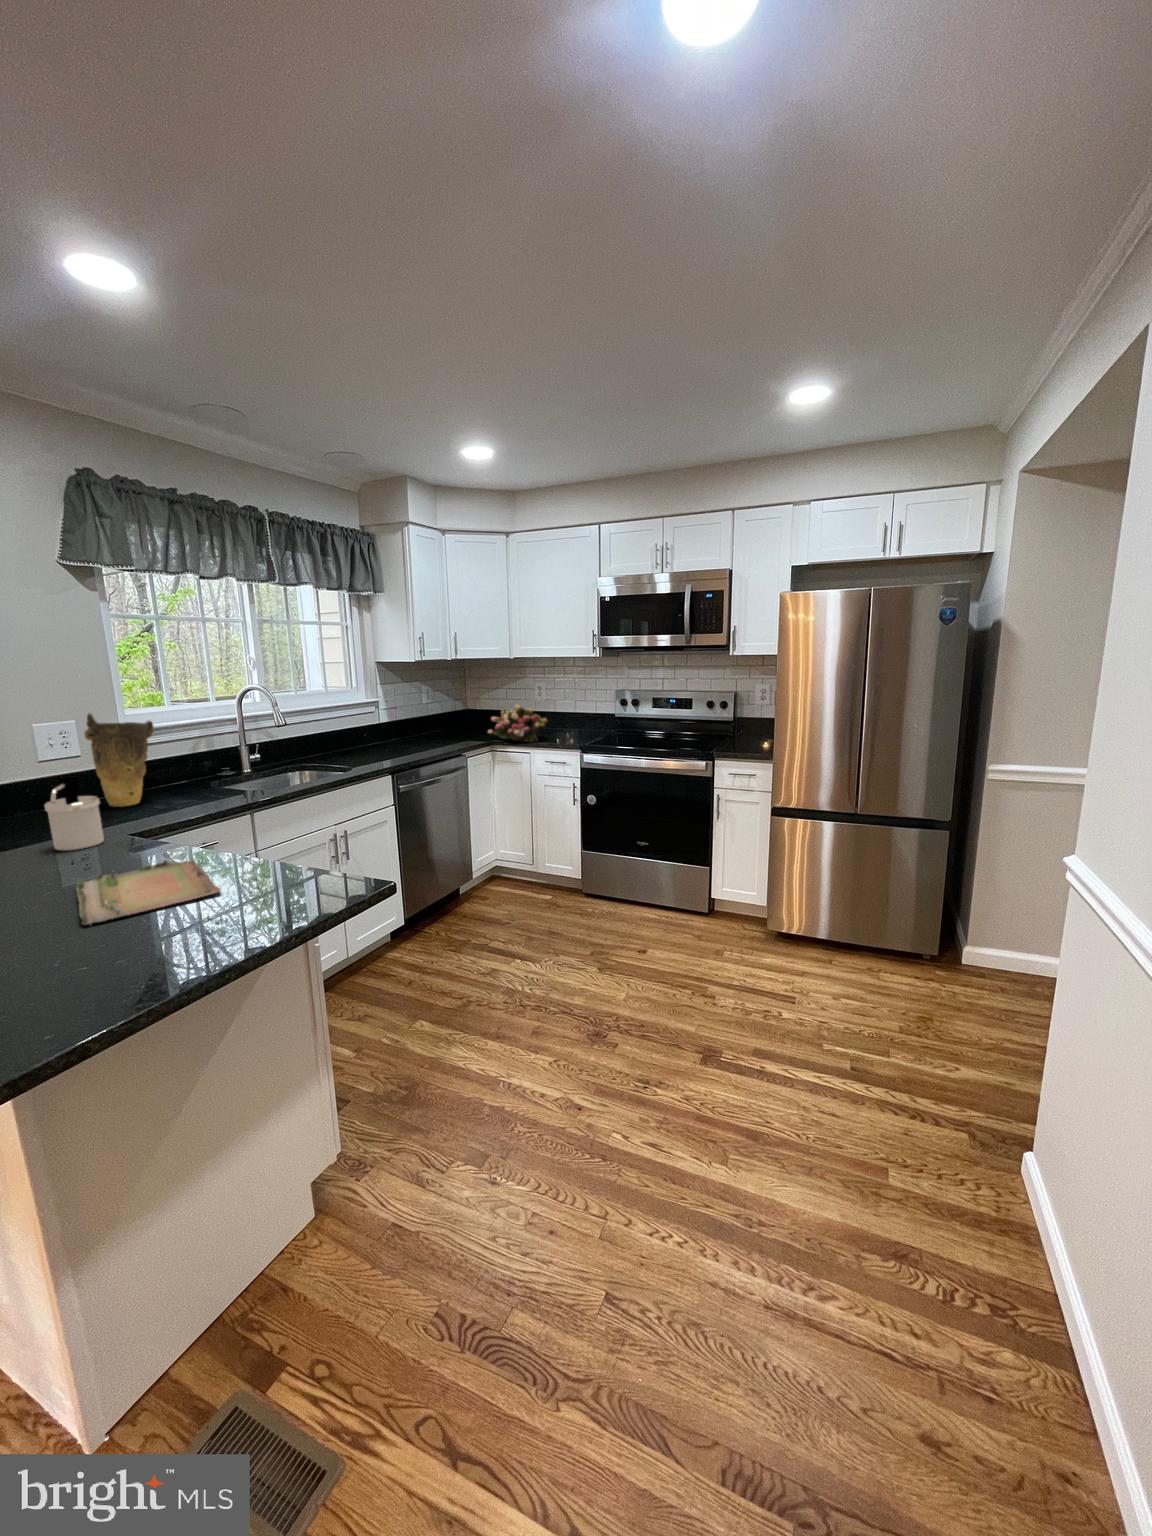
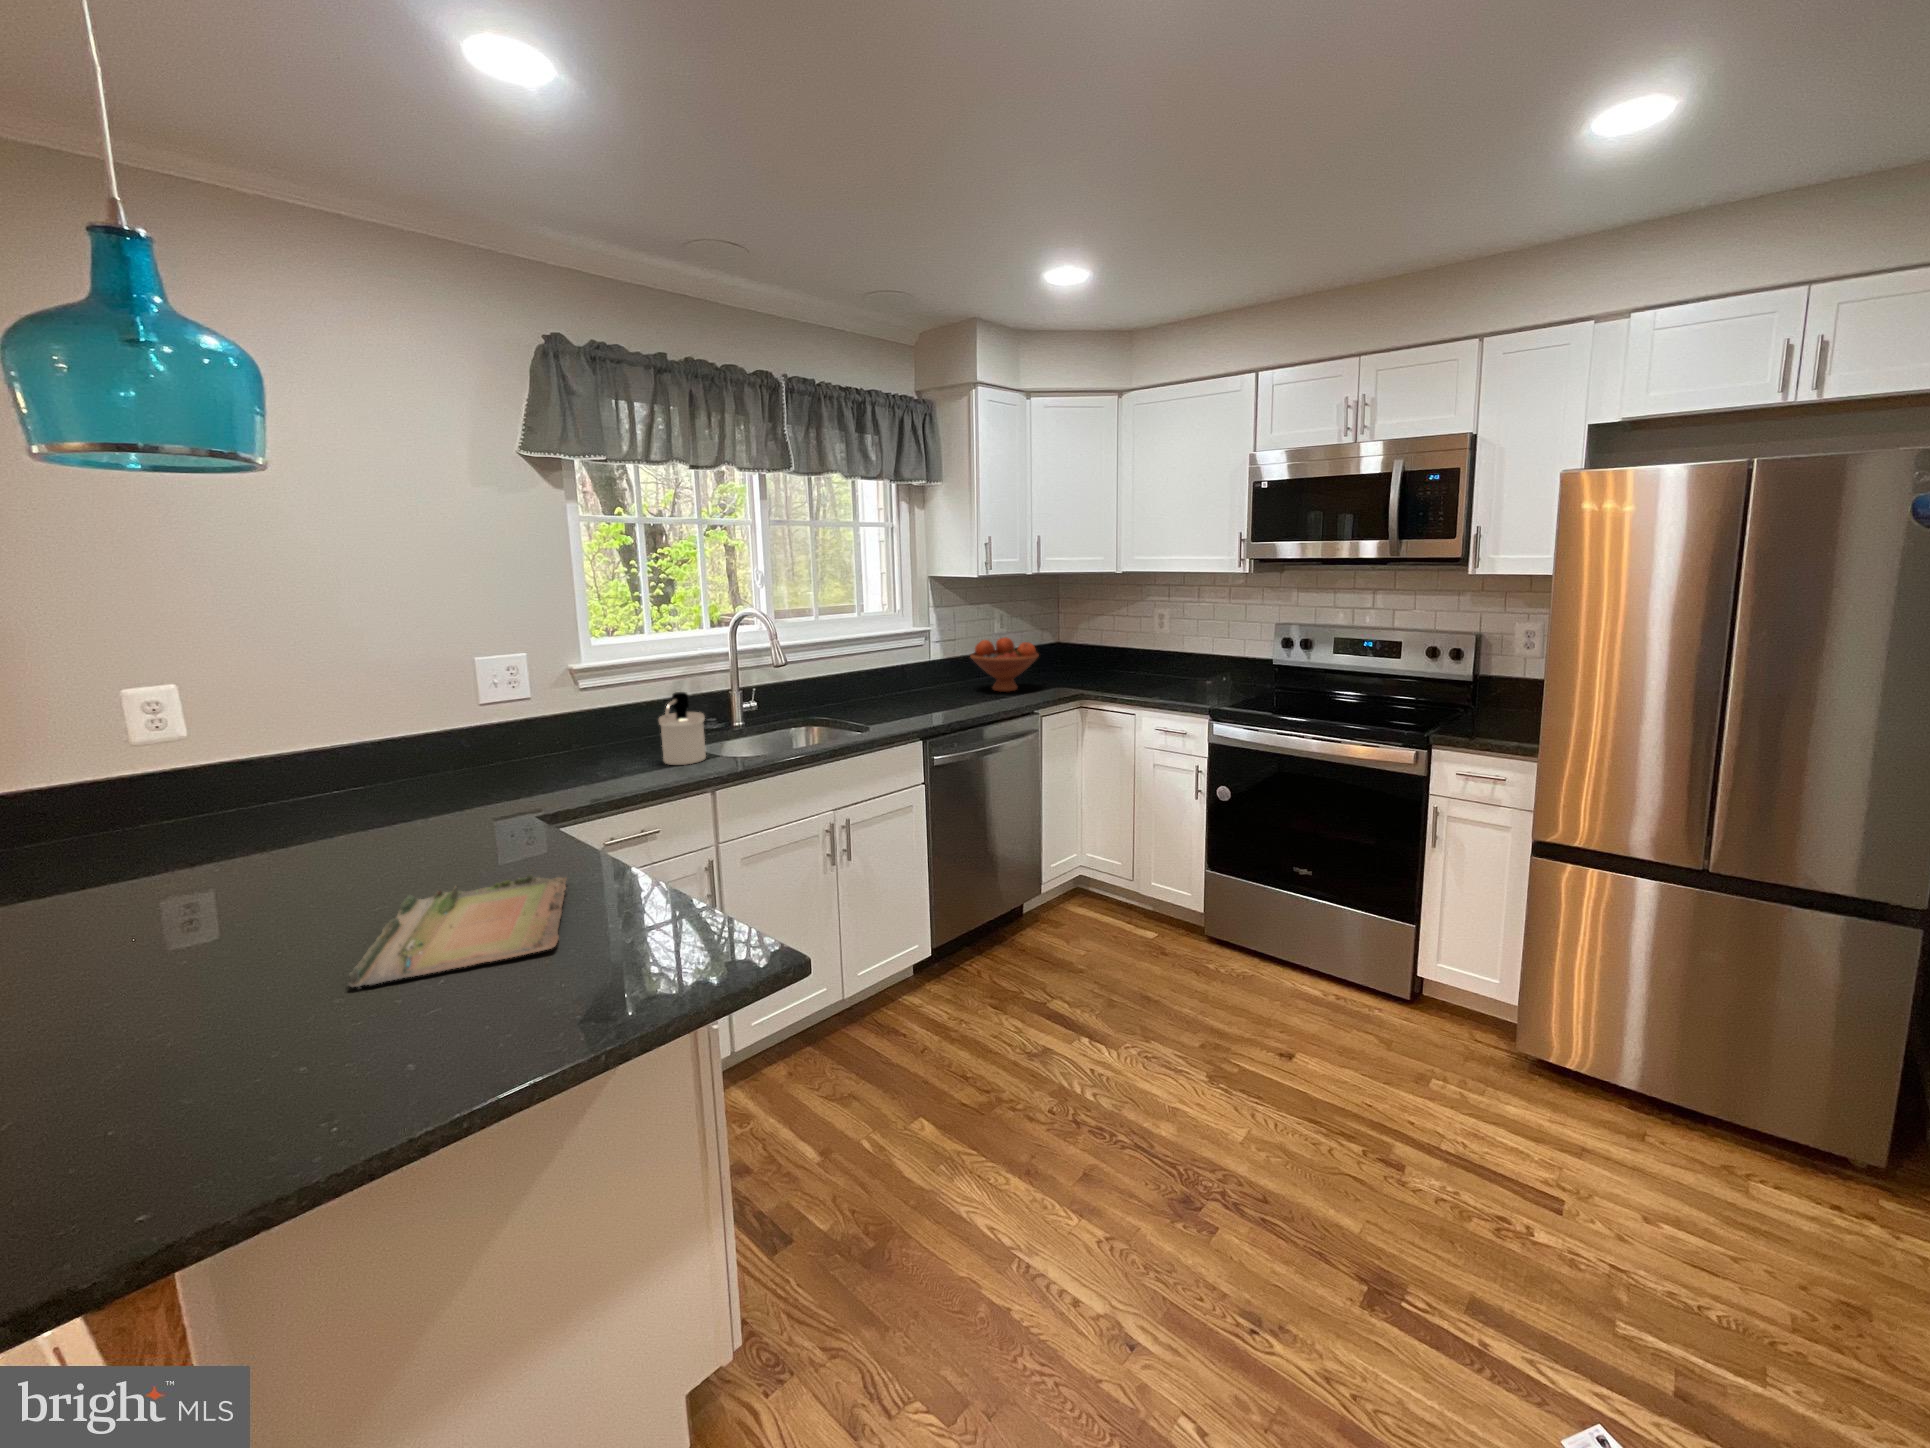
fruit bowl: none [410,705,461,743] -> present [970,637,1039,692]
flower arrangement: present [488,705,548,742] -> none [1074,640,1164,698]
vase: present [84,713,153,807] -> none [527,646,613,769]
soap dispenser: present [45,777,104,851] -> present [659,692,706,765]

